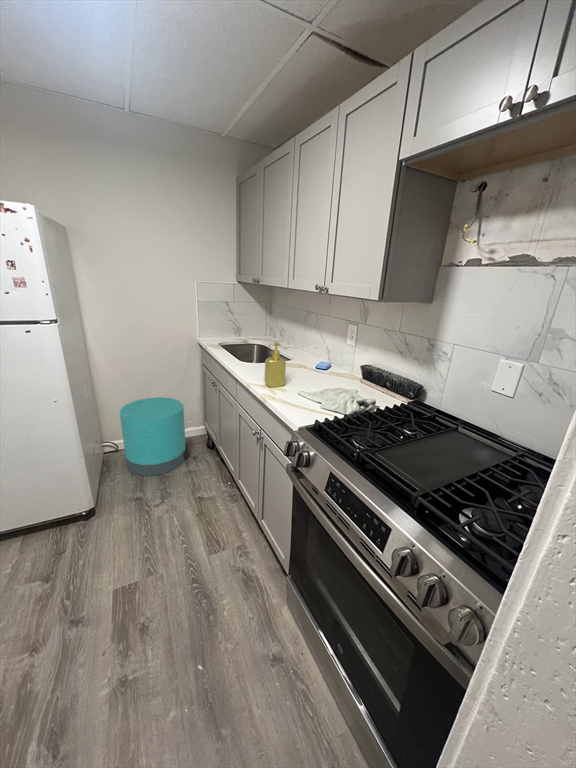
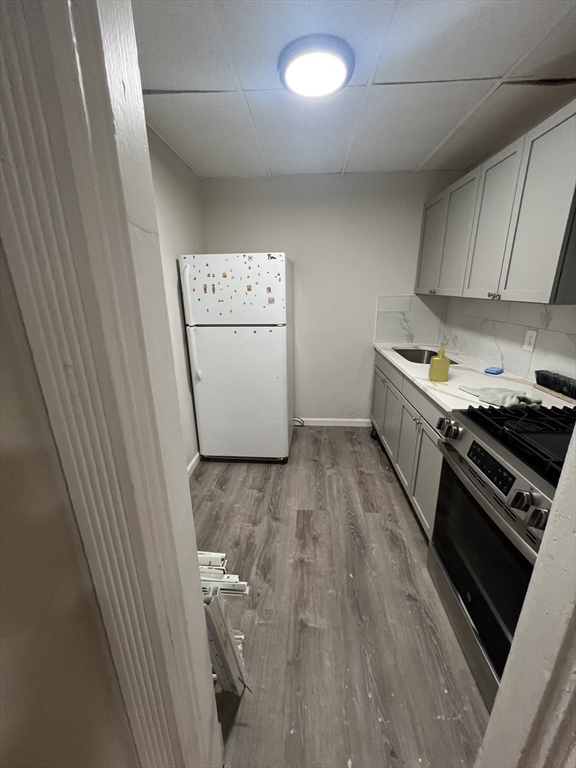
trash can: present [120,397,188,476] -> none [309,388,356,448]

